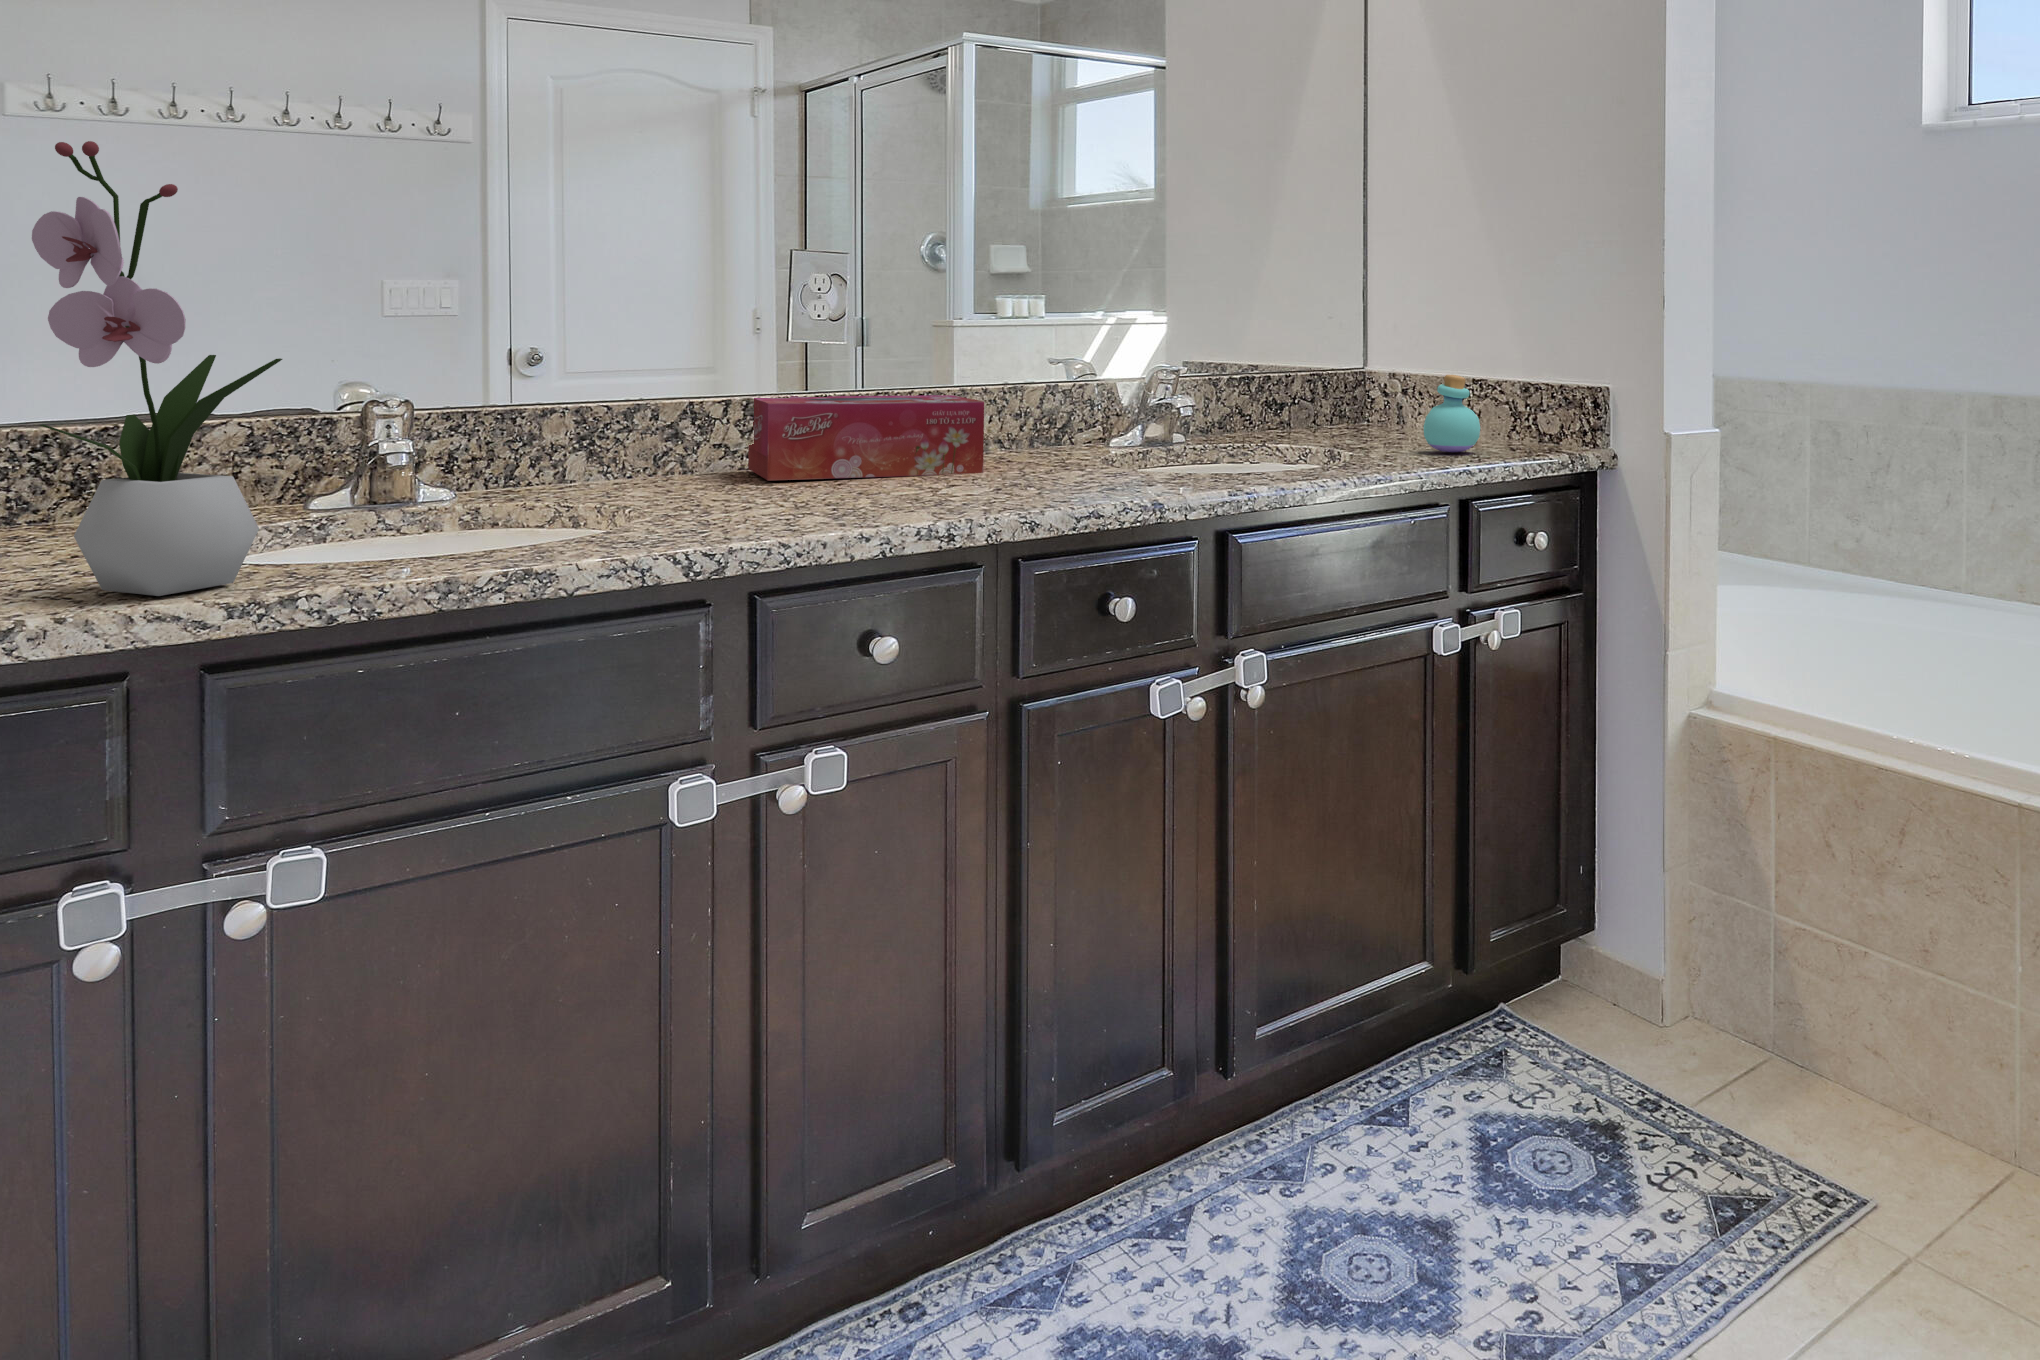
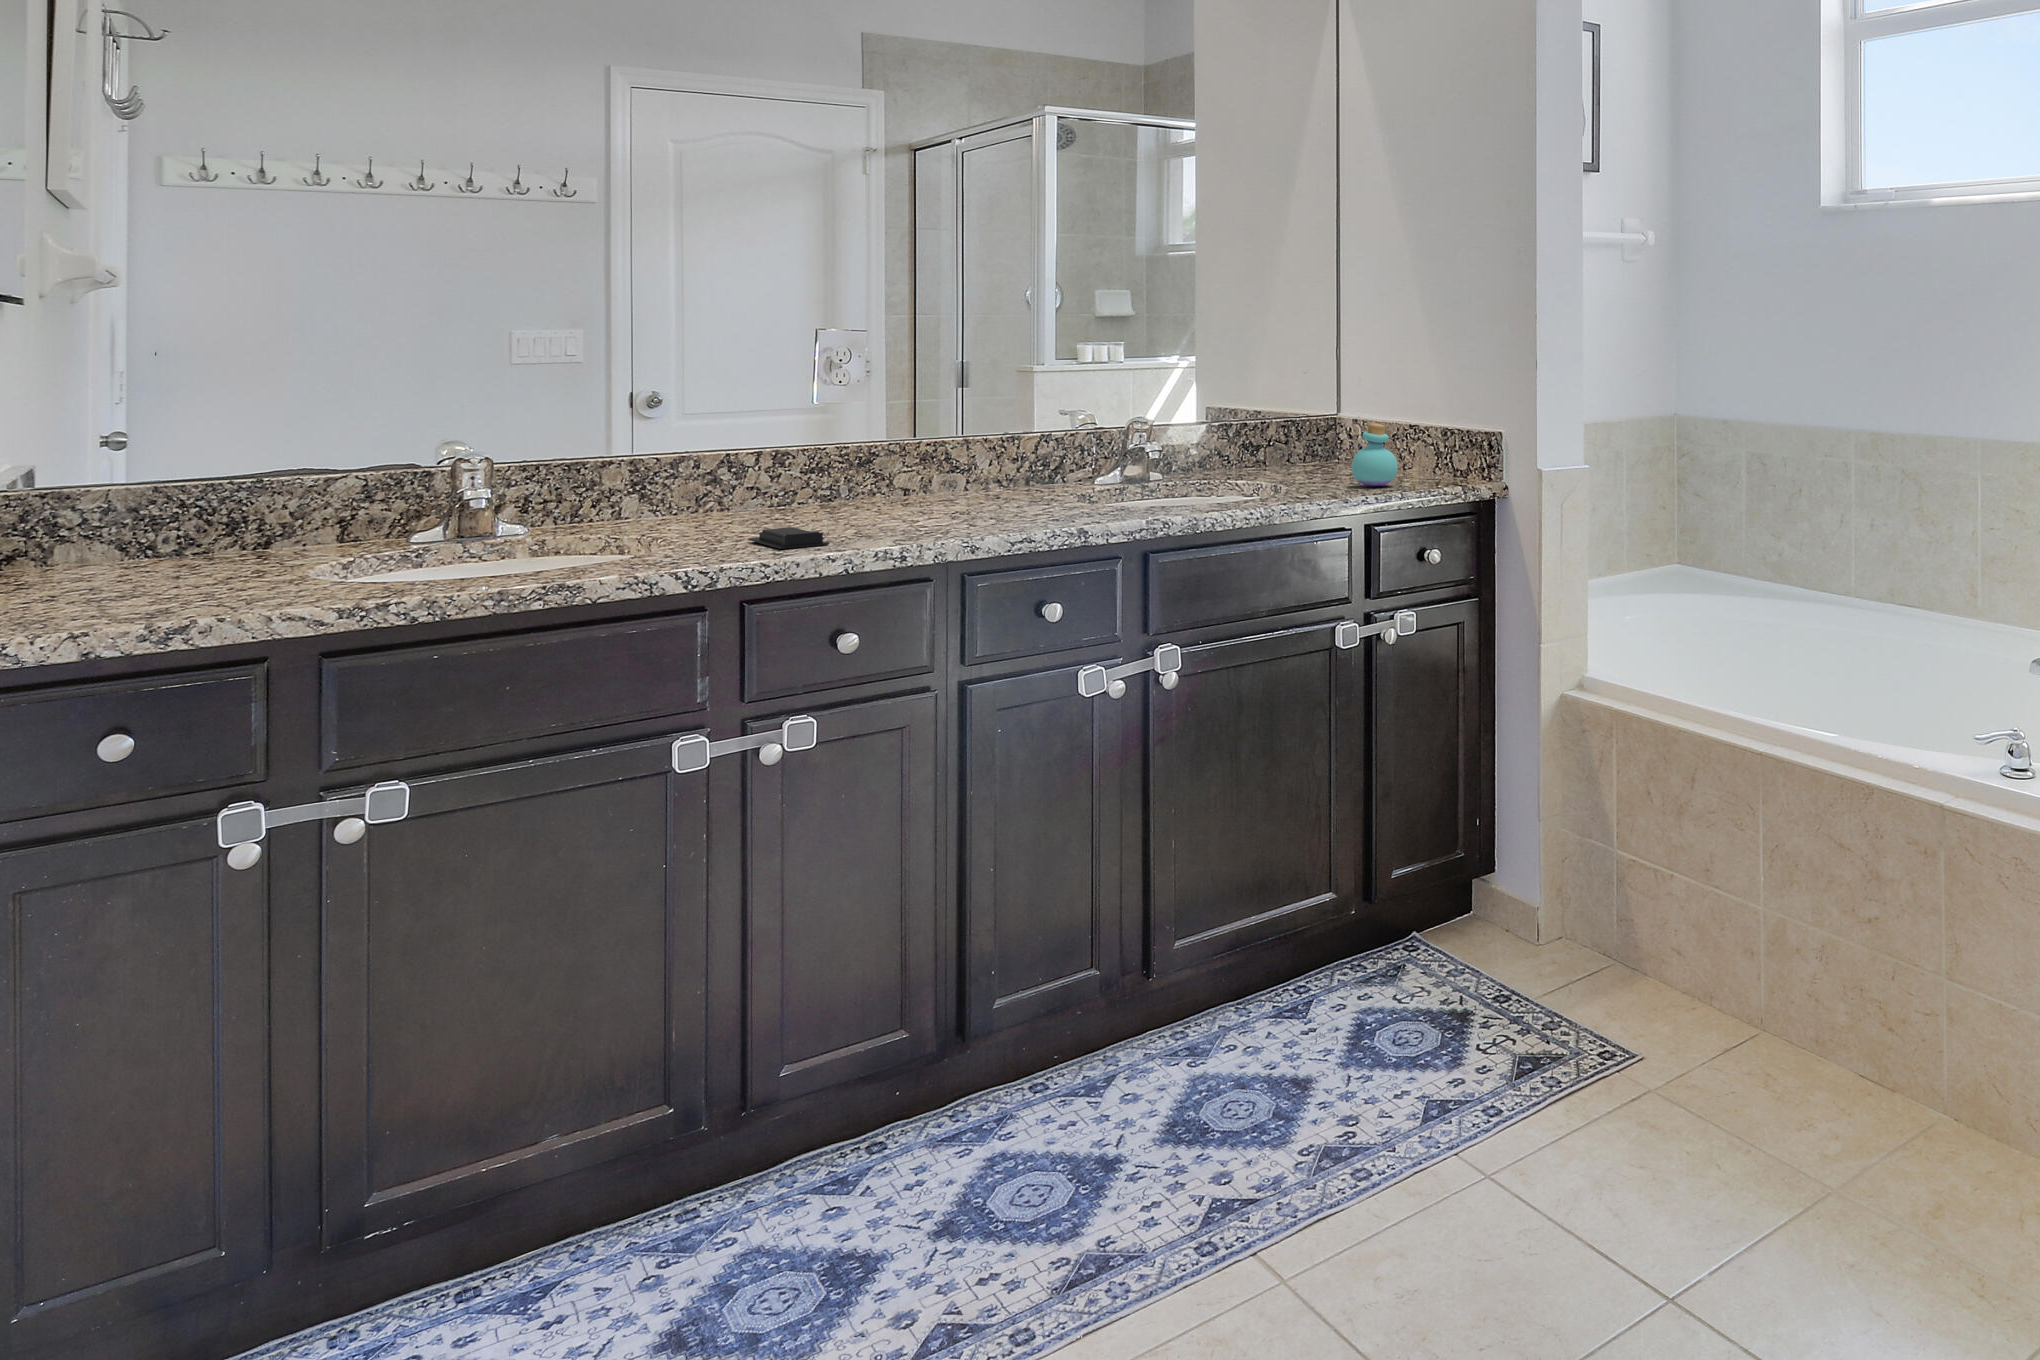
flower arrangement: present [32,141,282,596] -> none [203,291,382,604]
tissue box: present [748,395,984,480] -> none [782,445,973,516]
soap bar: none [741,494,851,523] -> present [748,527,829,549]

